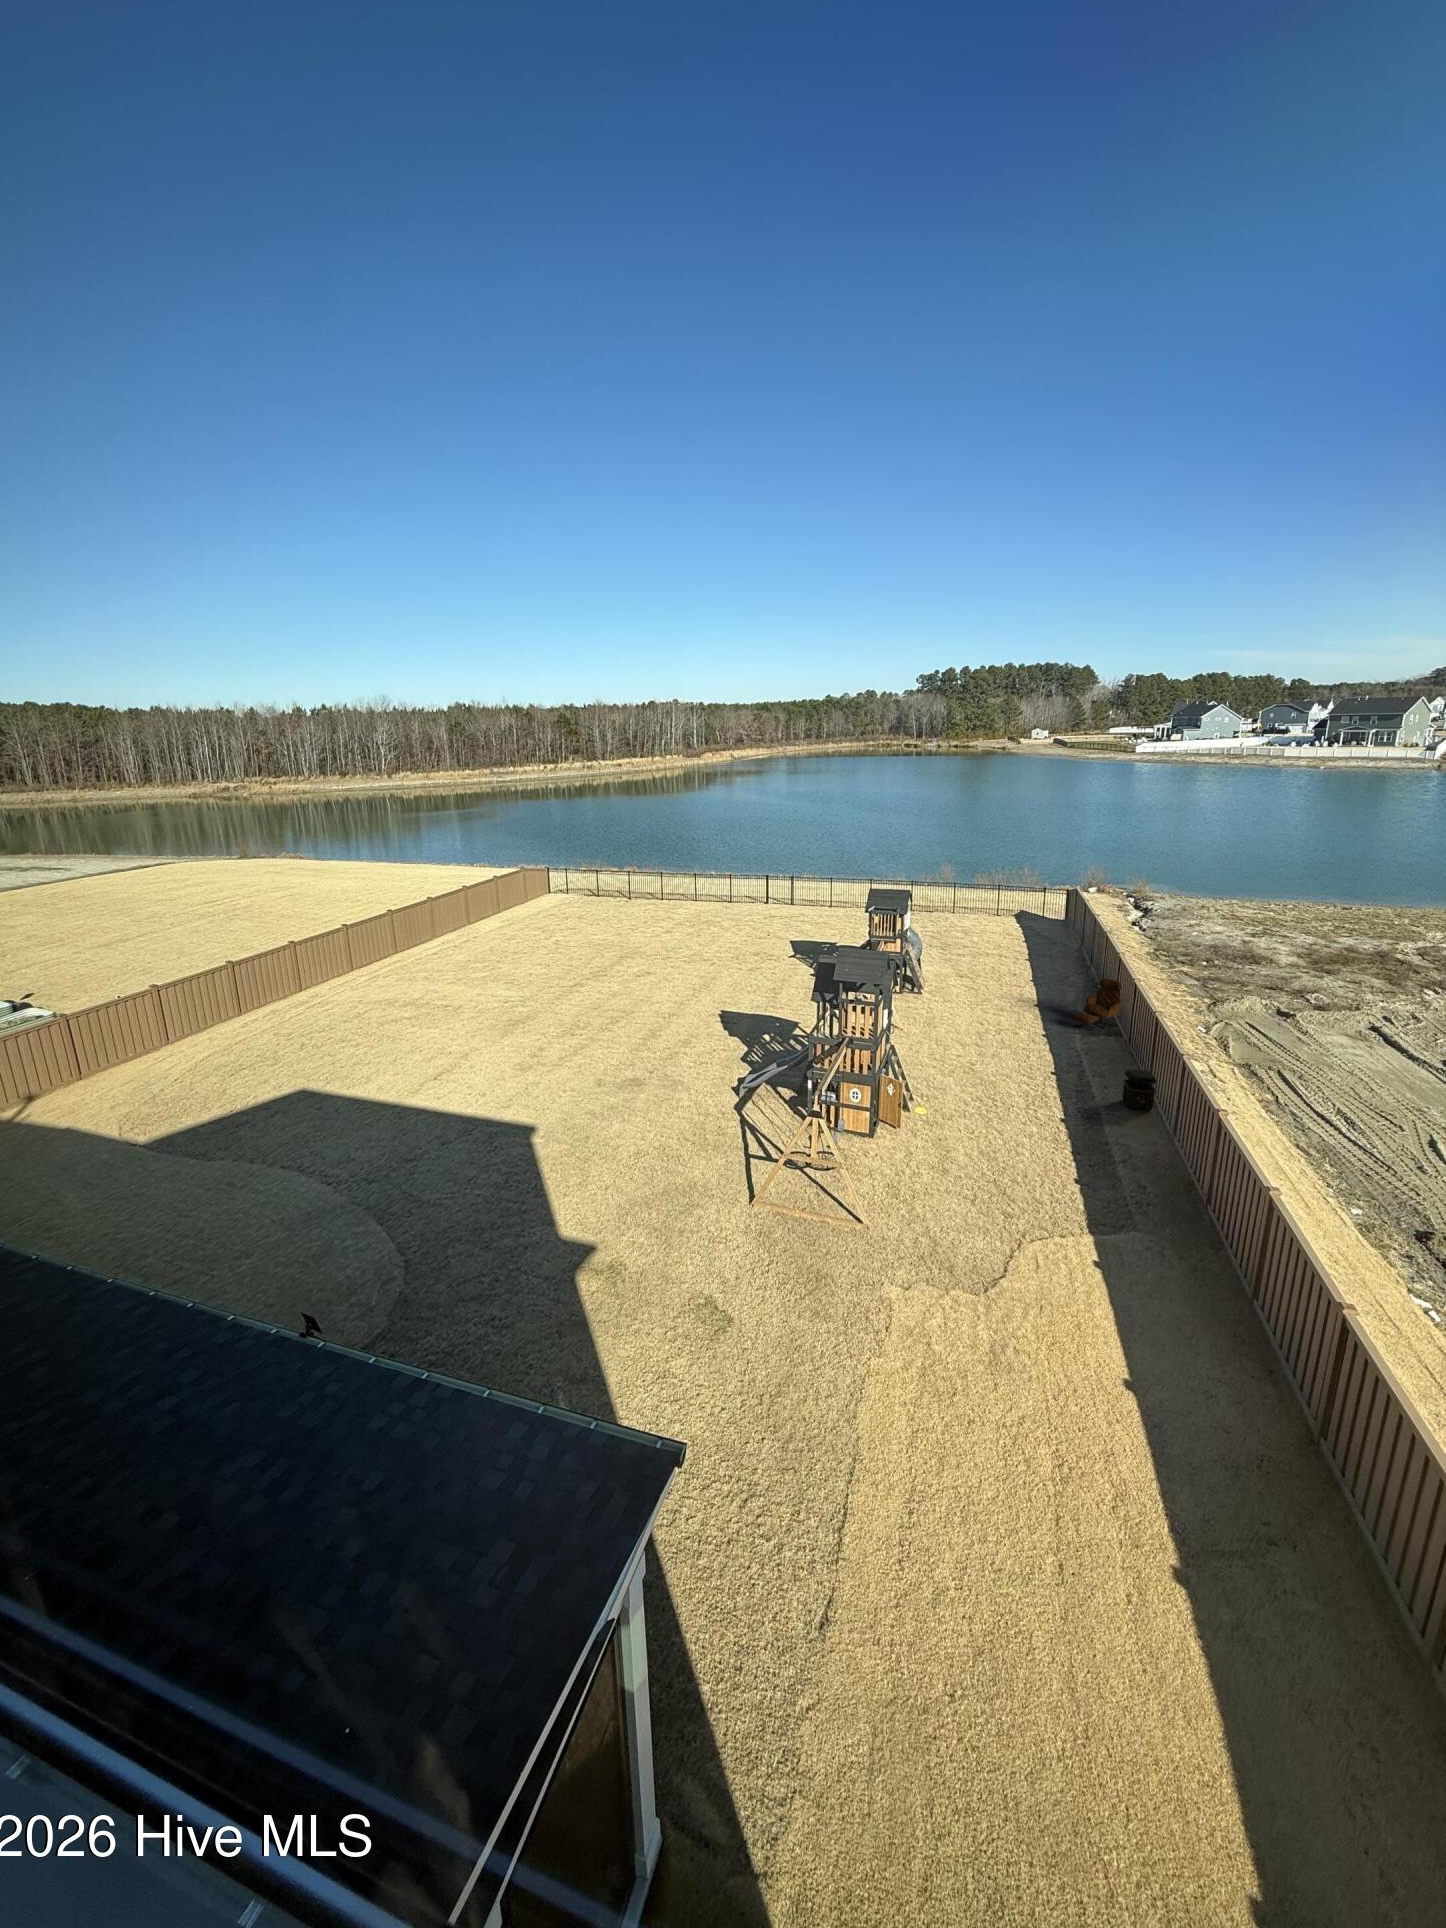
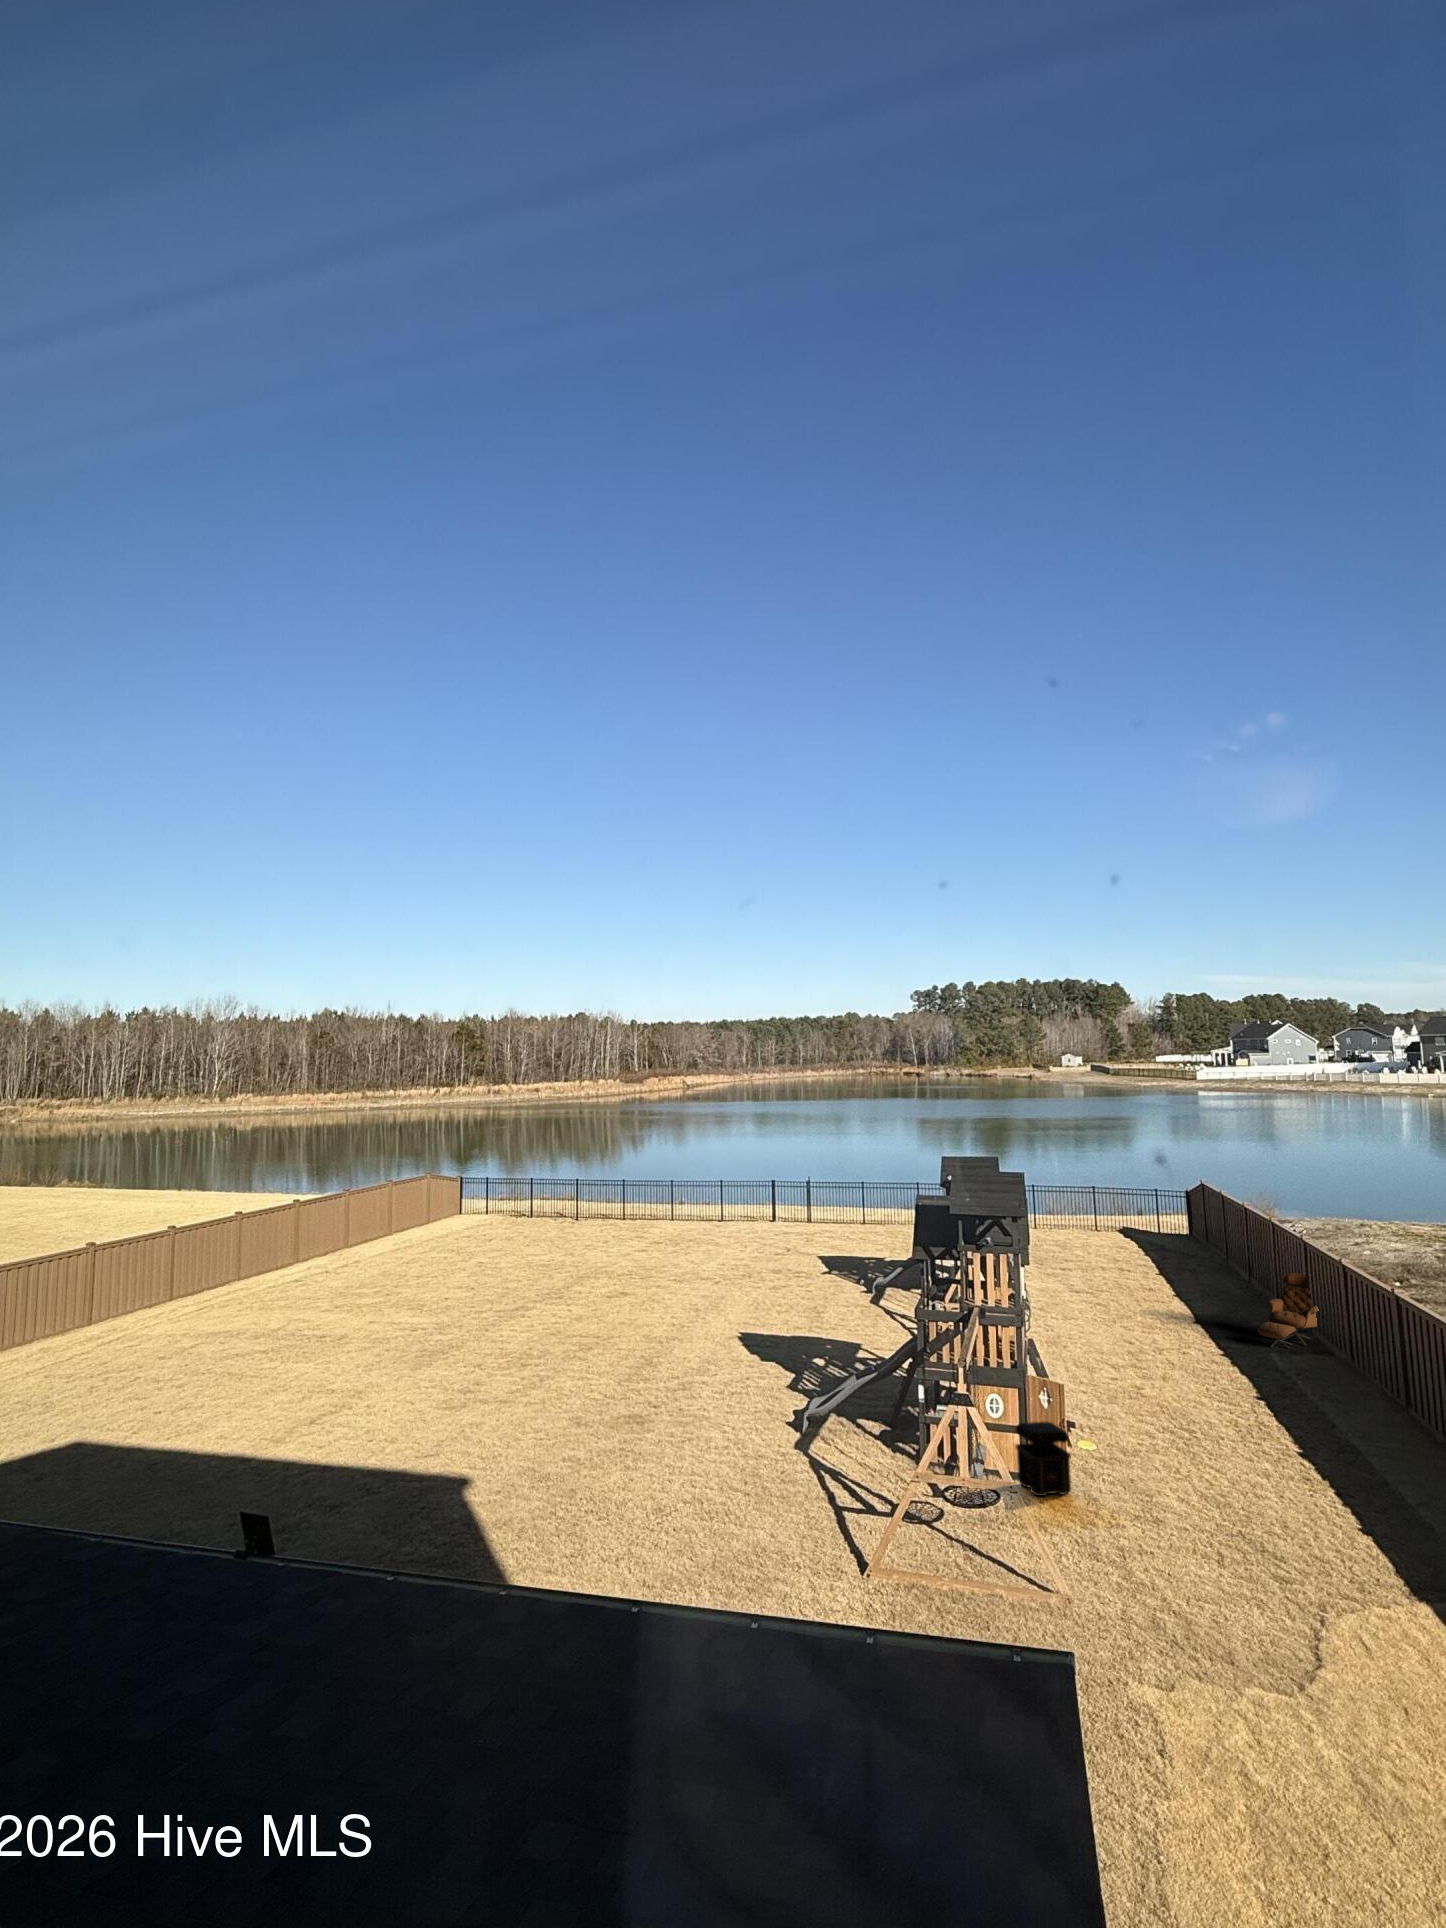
toolbox: present [1123,1069,1156,1110] -> present [1015,1422,1071,1496]

